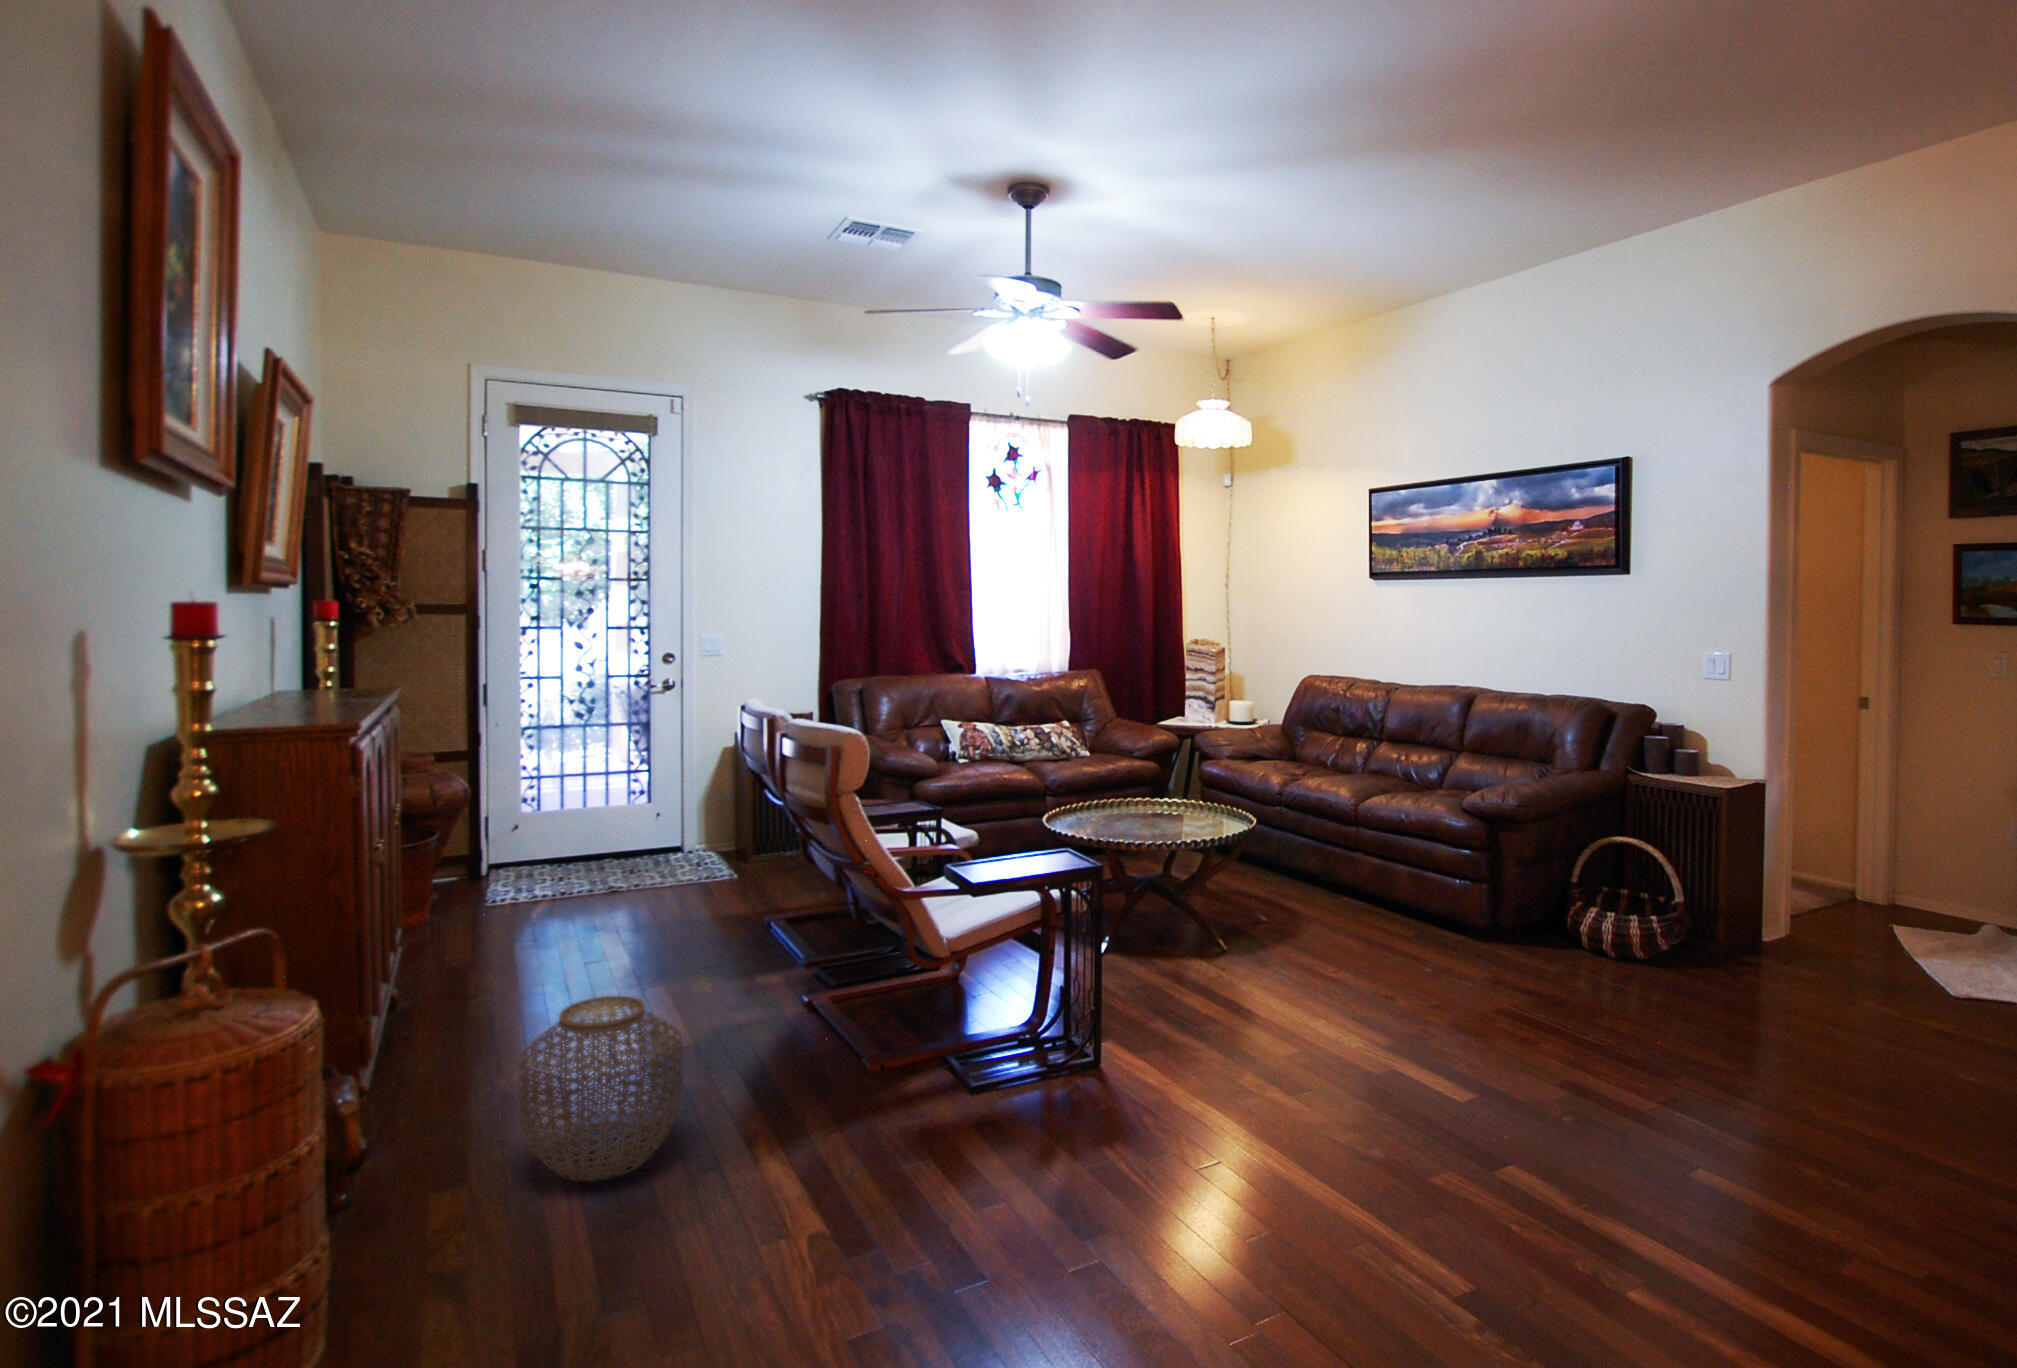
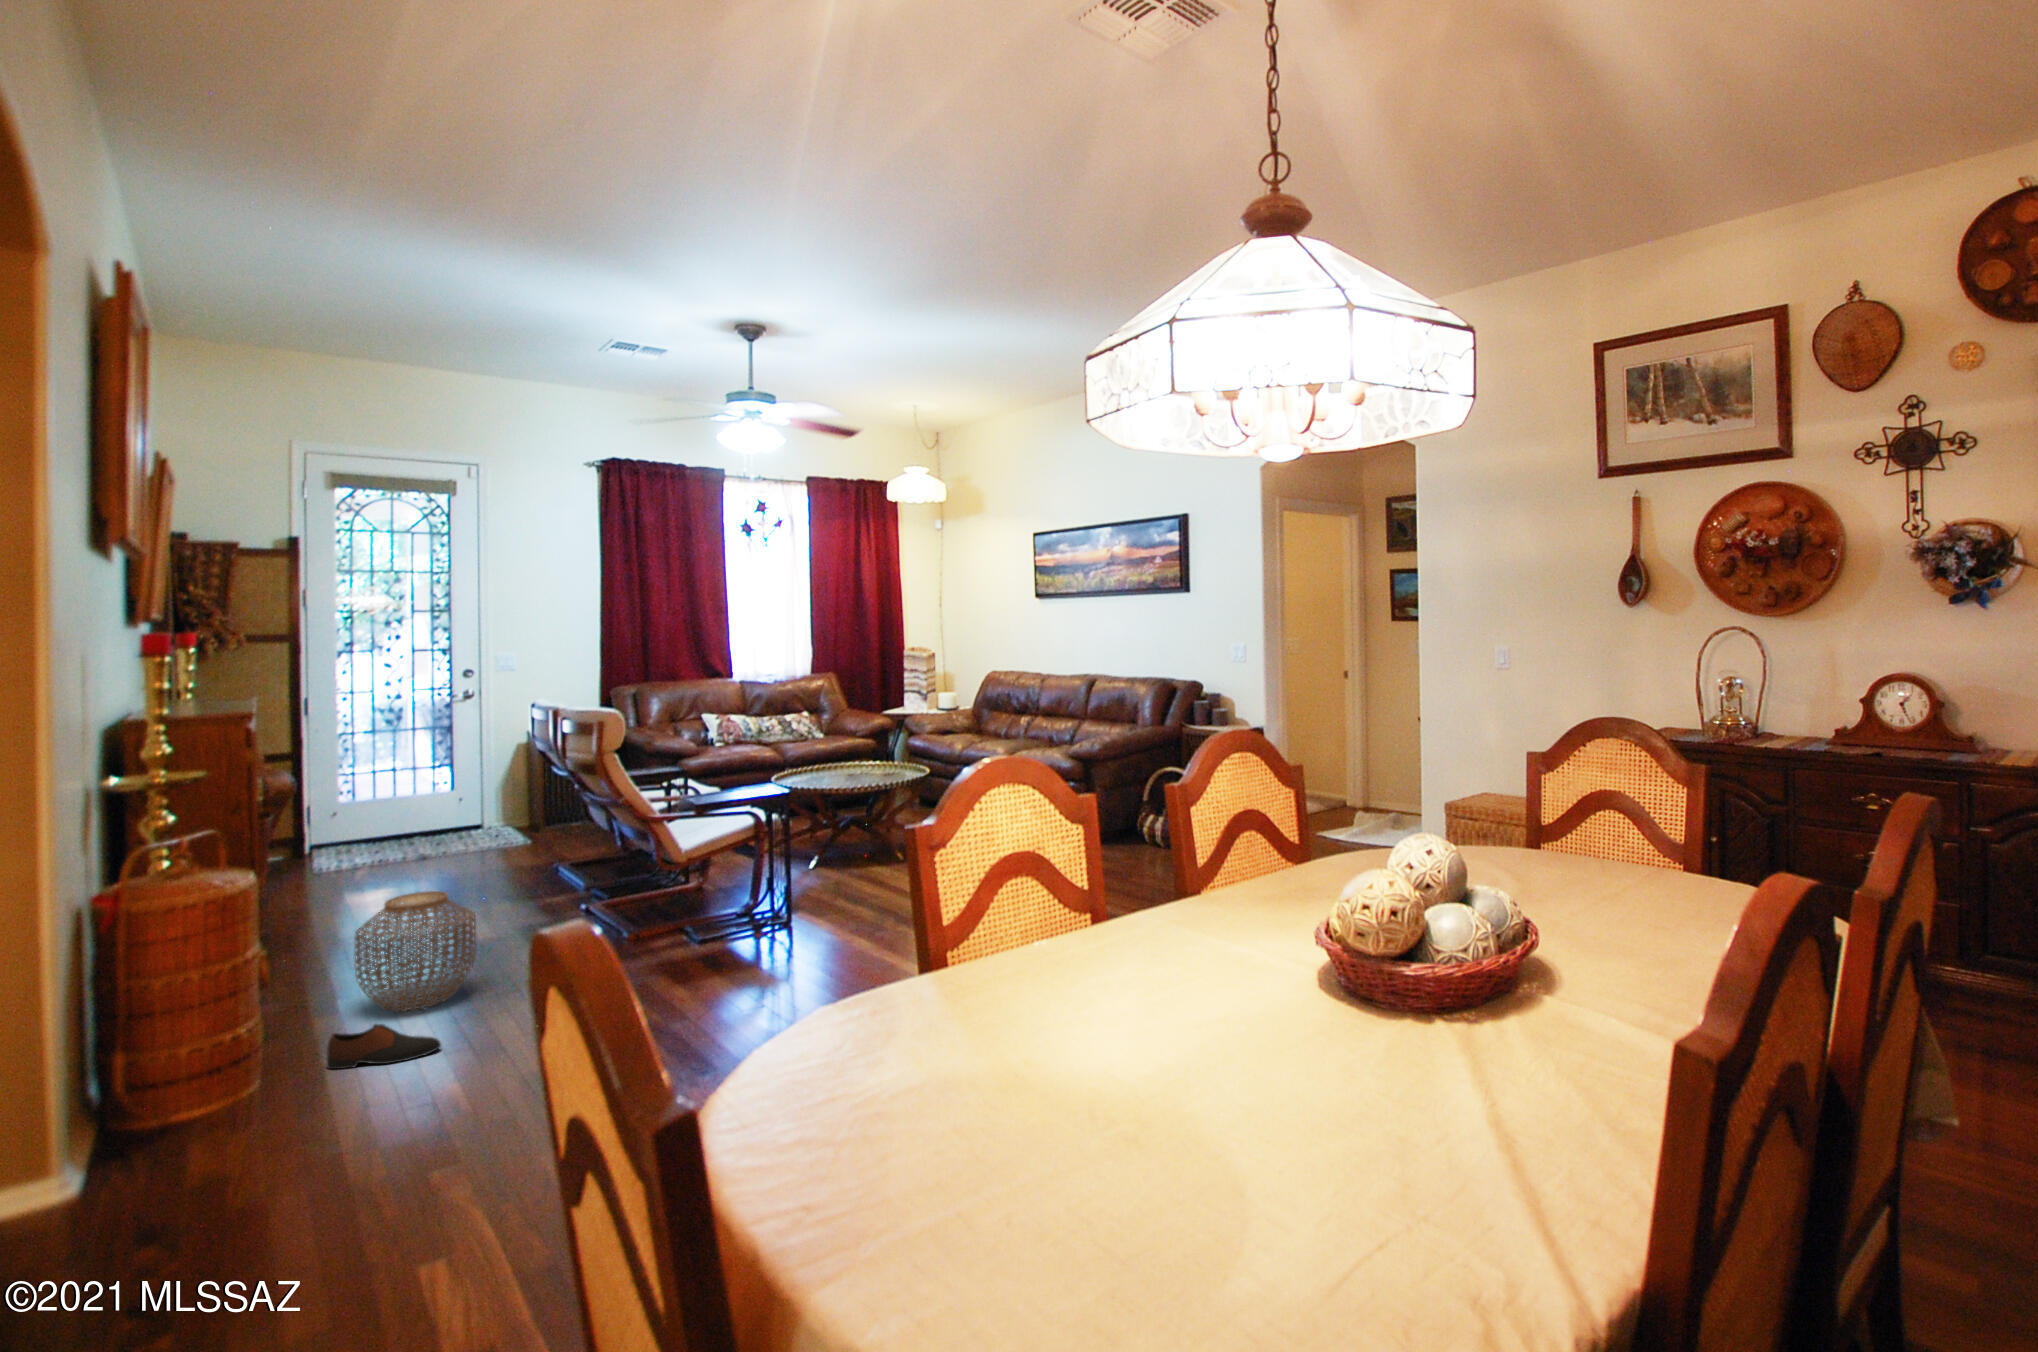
shoe: none [471,1233,634,1306] -> present [327,1024,441,1069]

